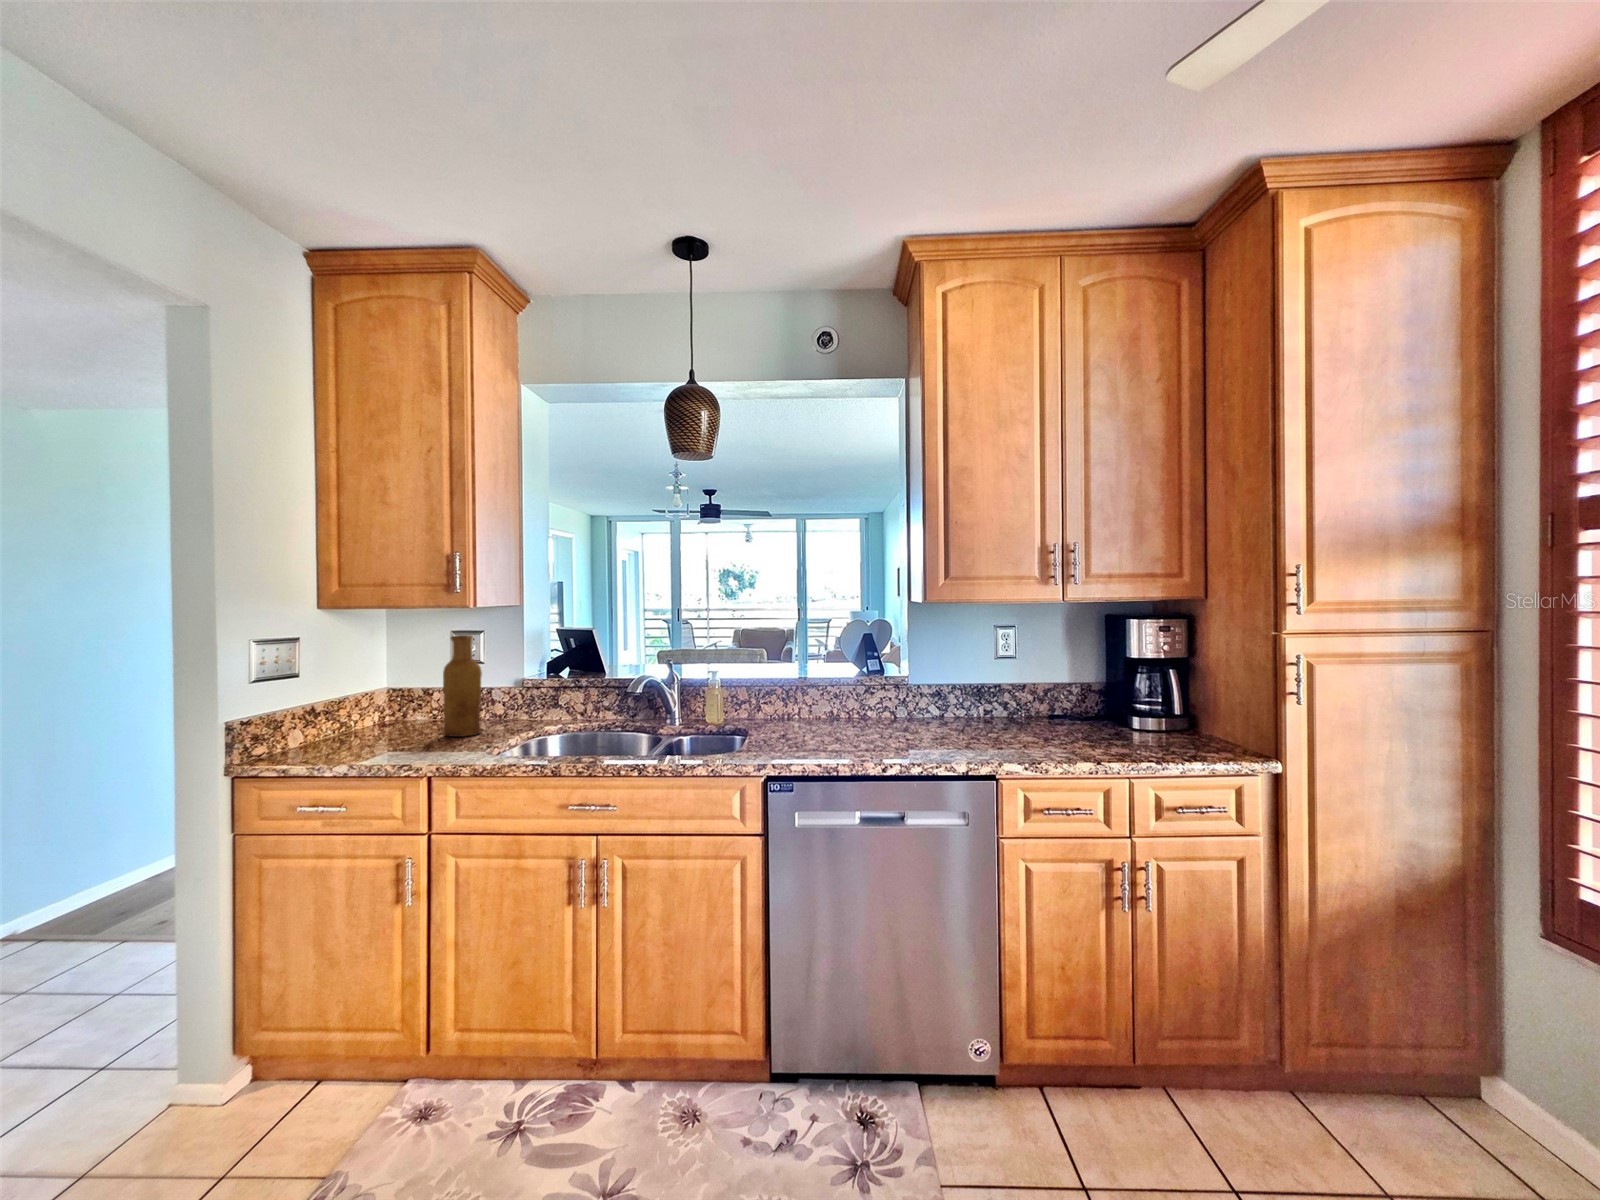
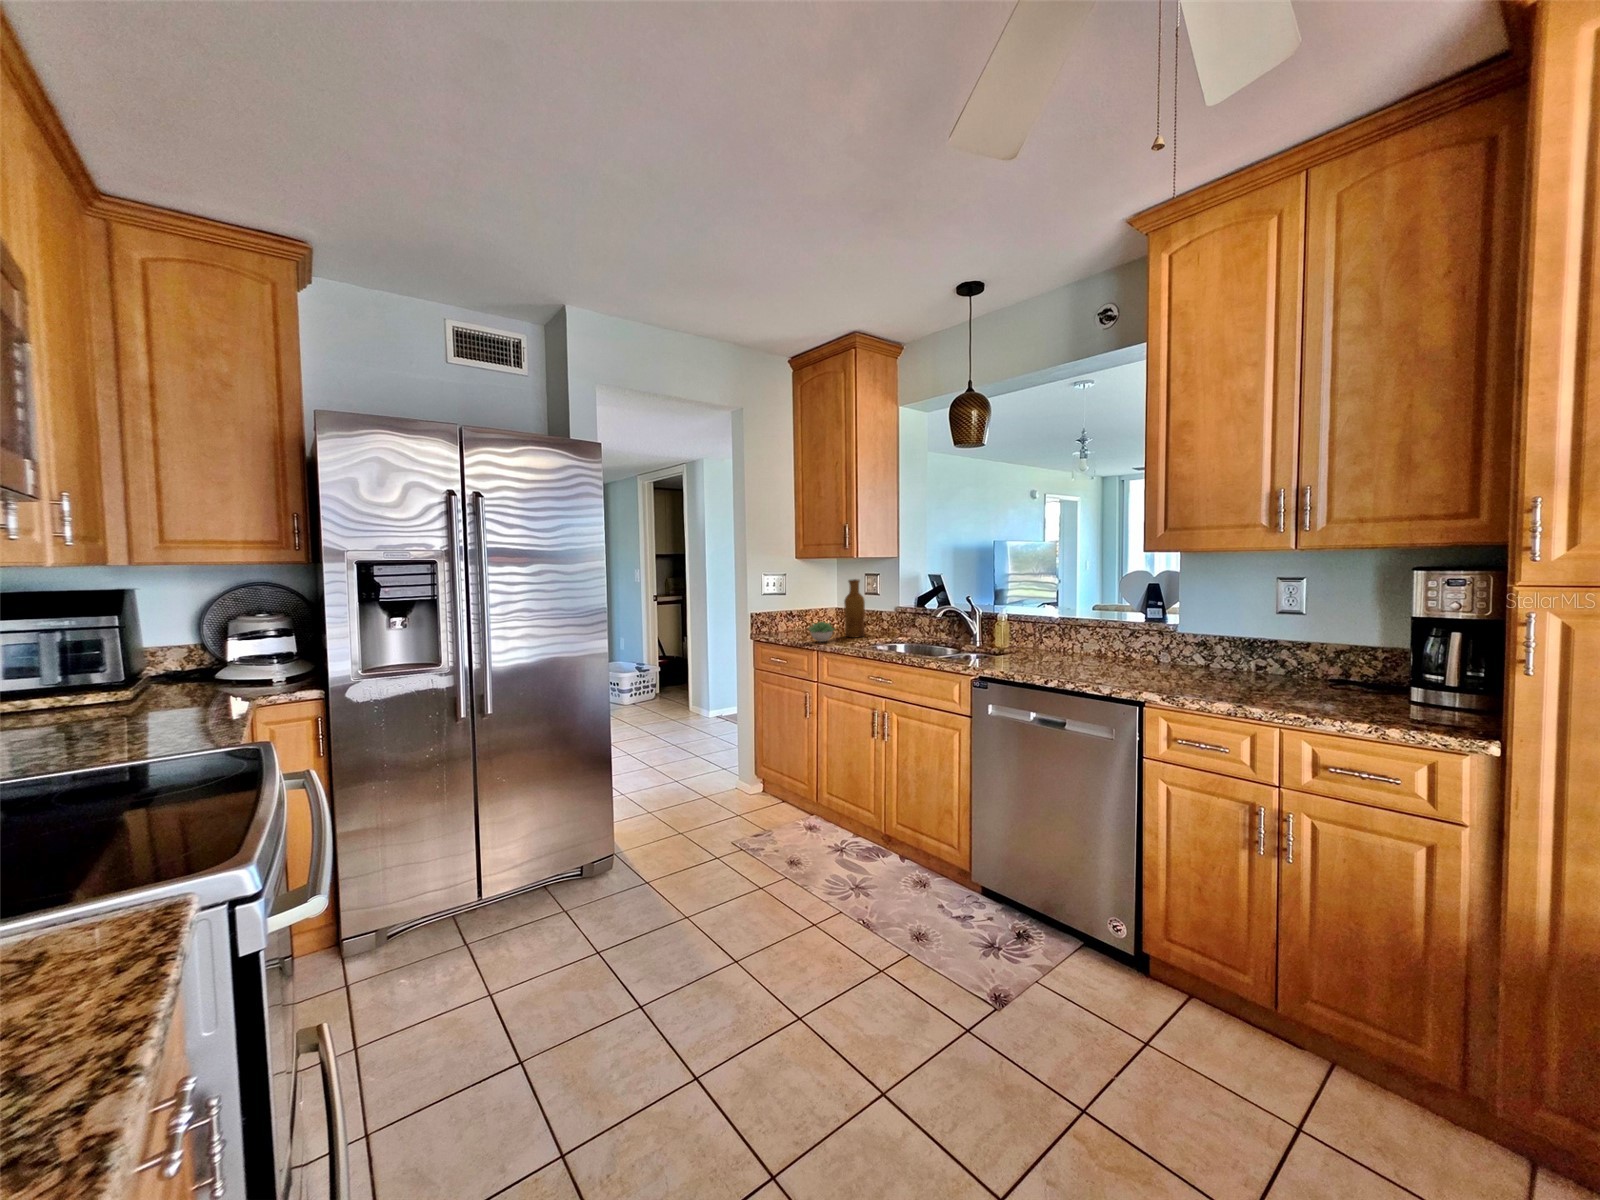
succulent plant: none [387,711,448,750] -> present [808,622,834,642]

